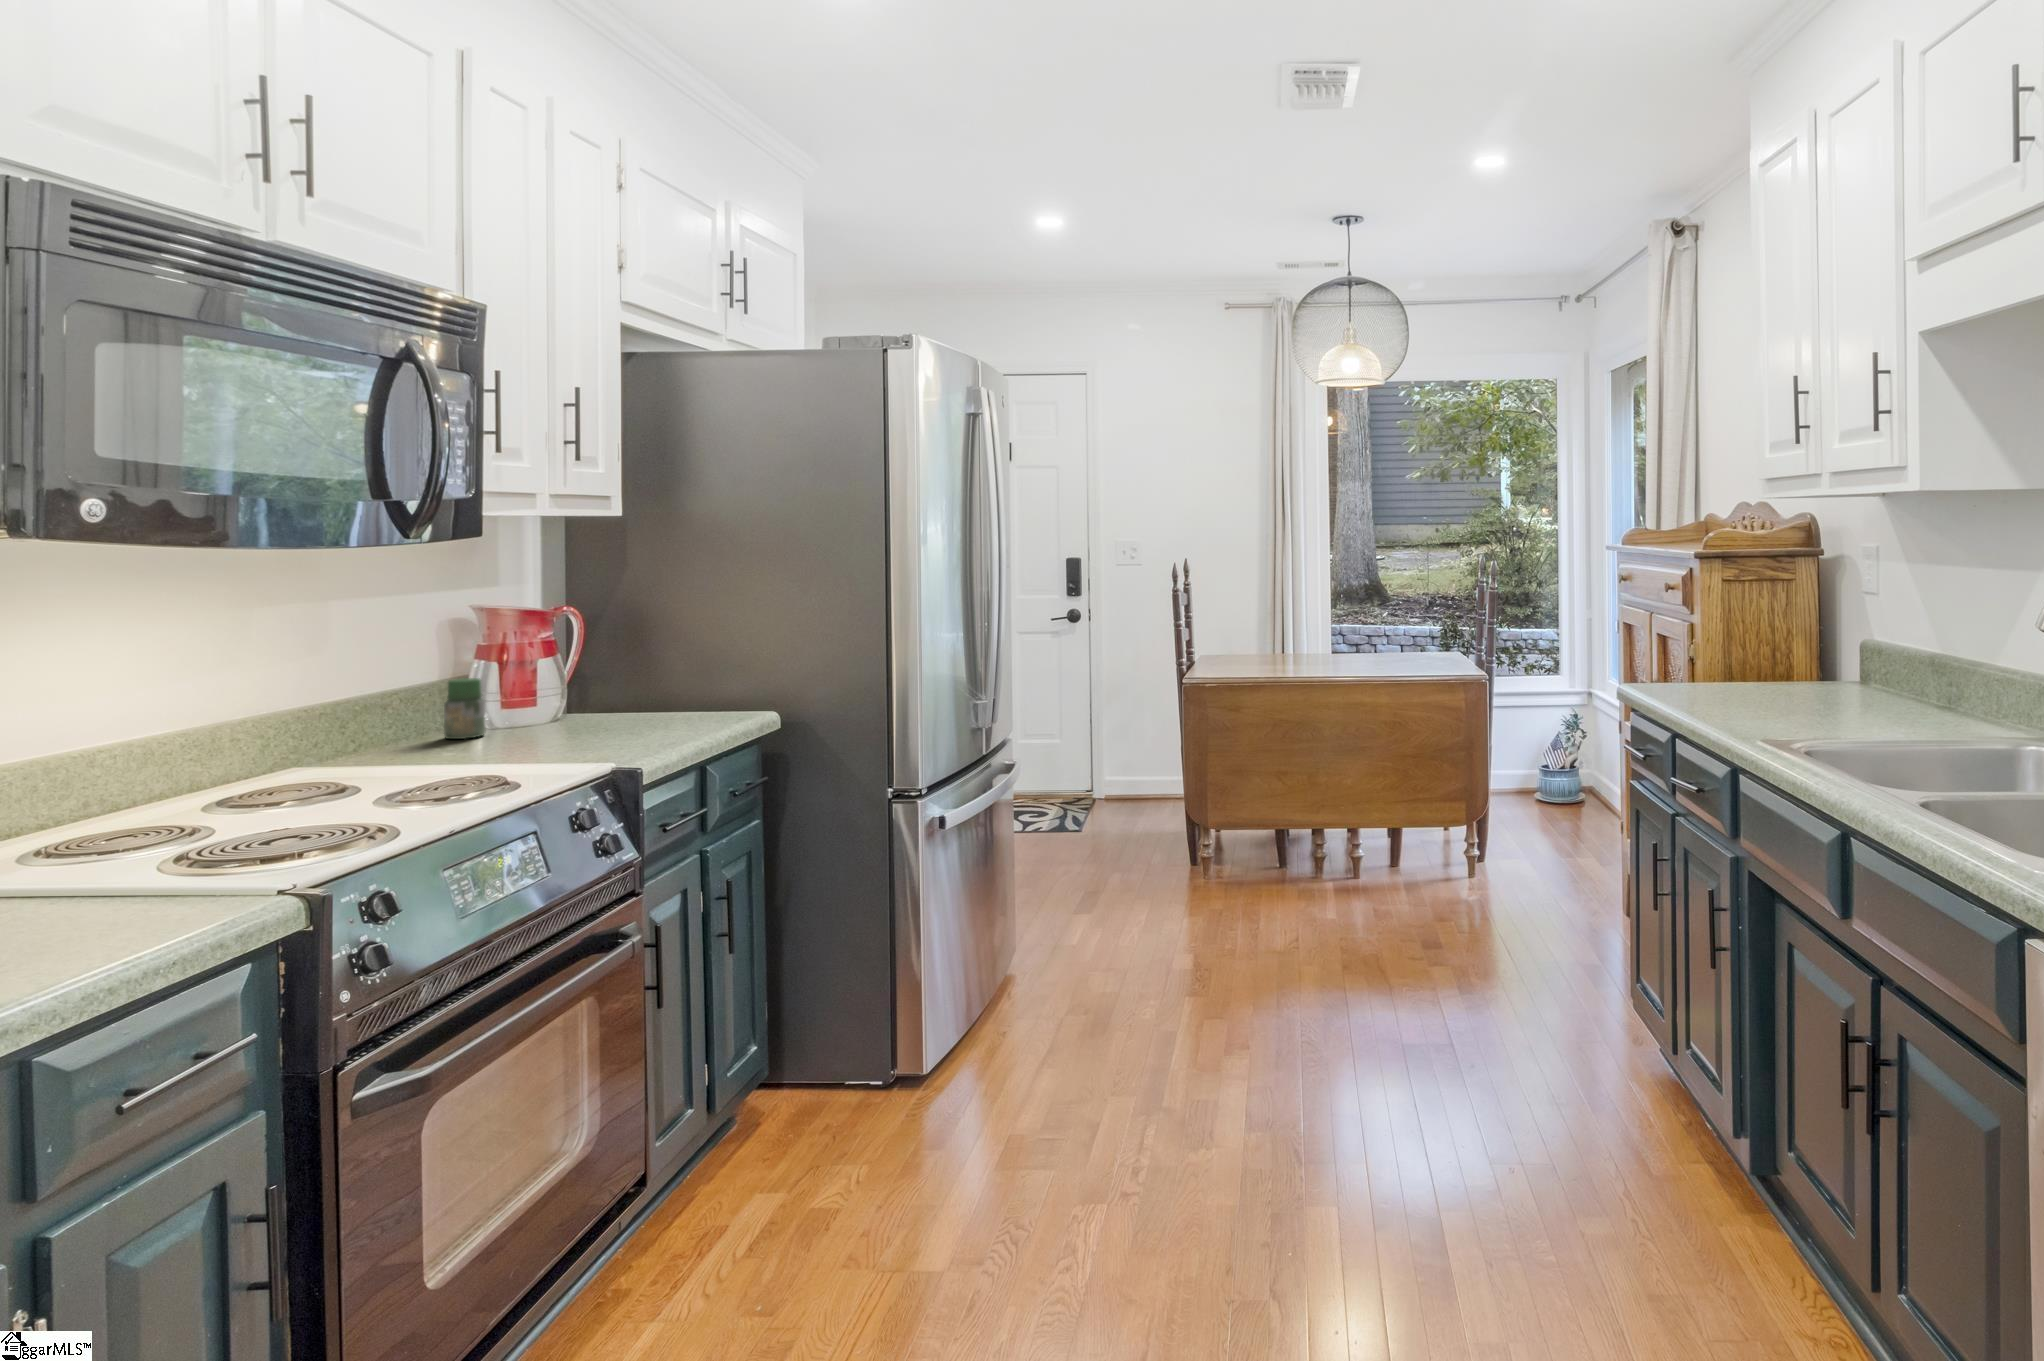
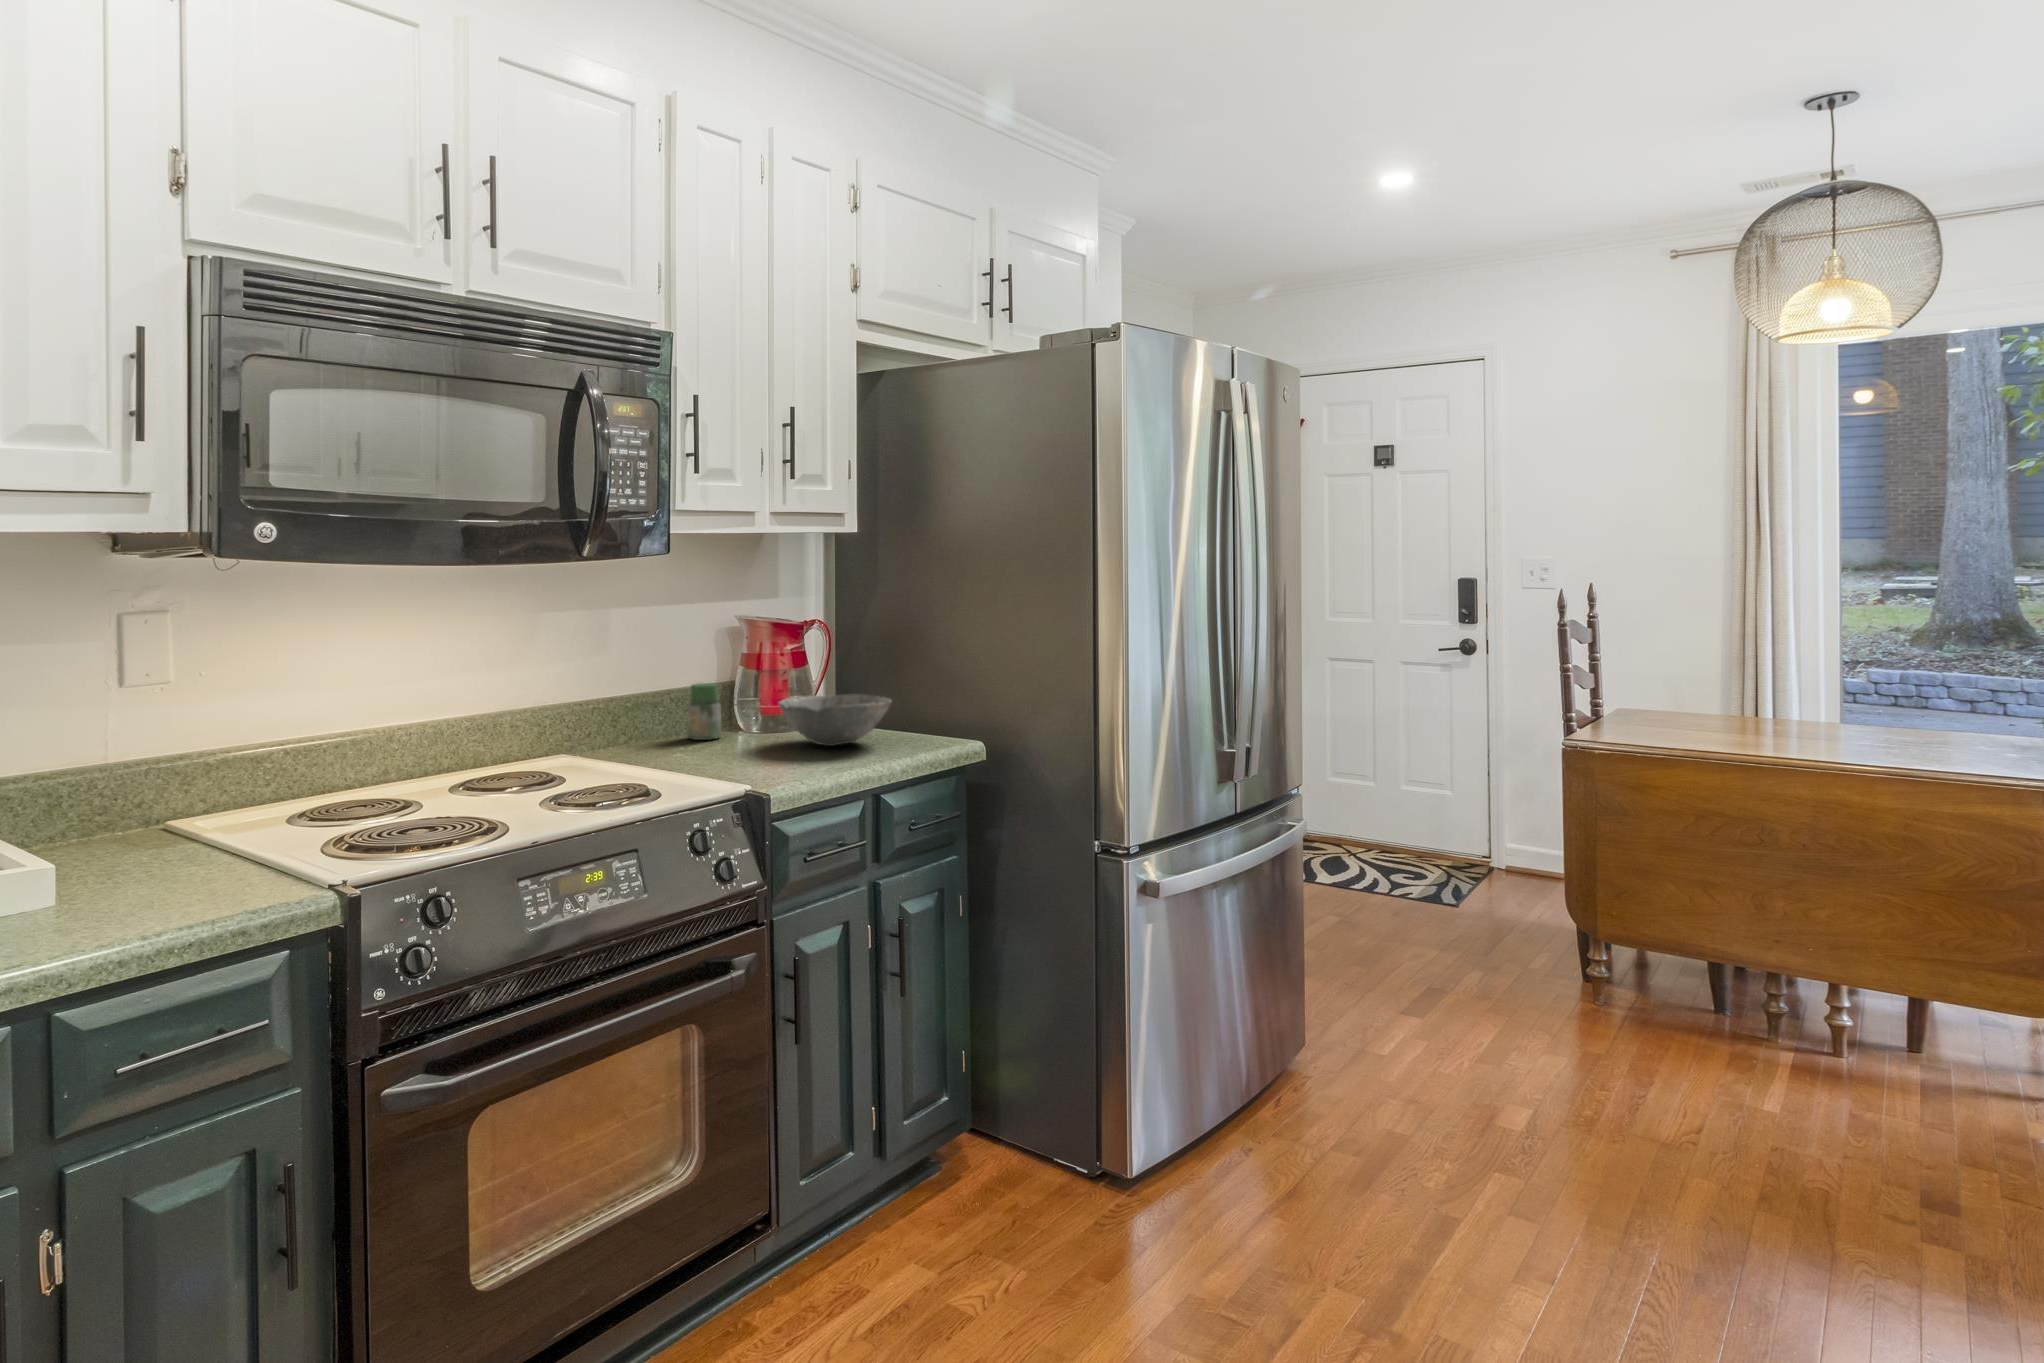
bowl: none [567,678,693,729] -> present [779,694,892,746]

